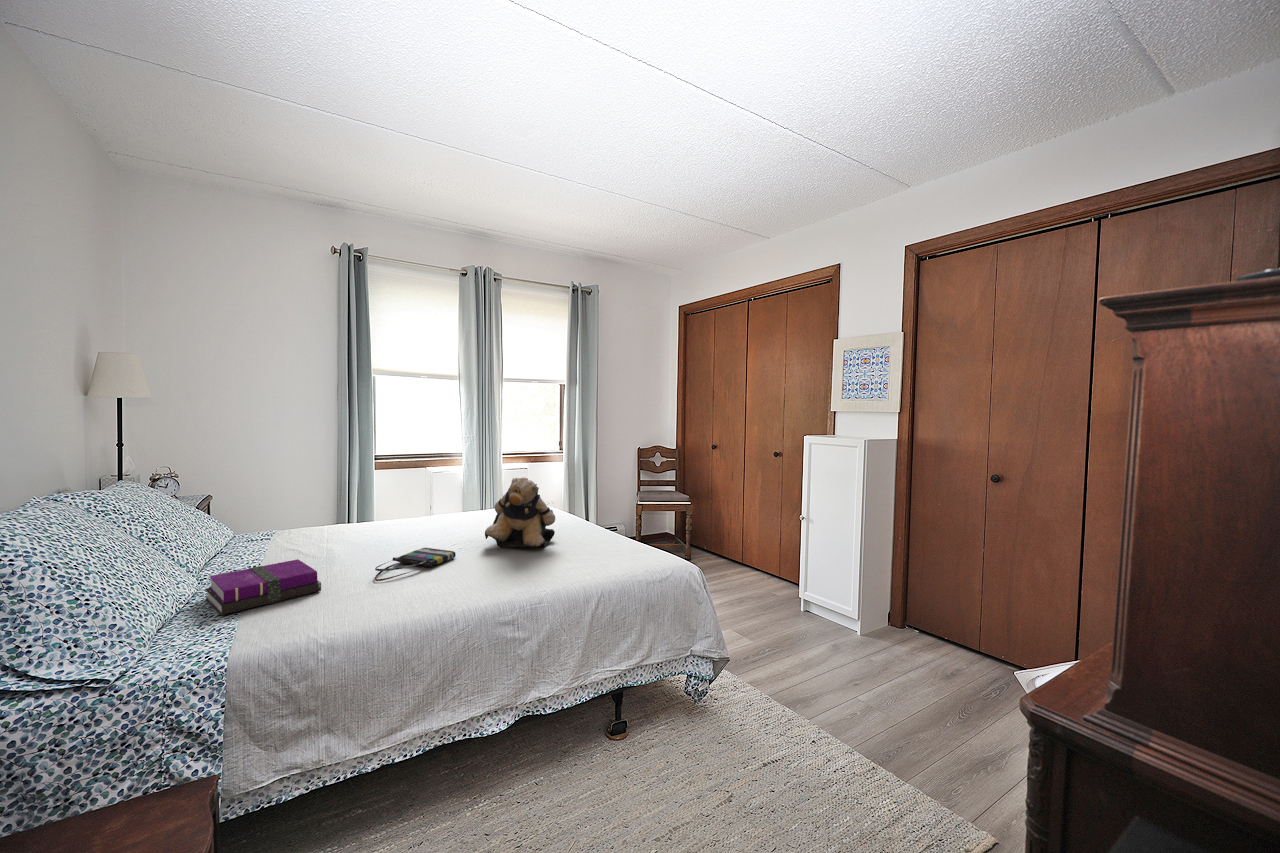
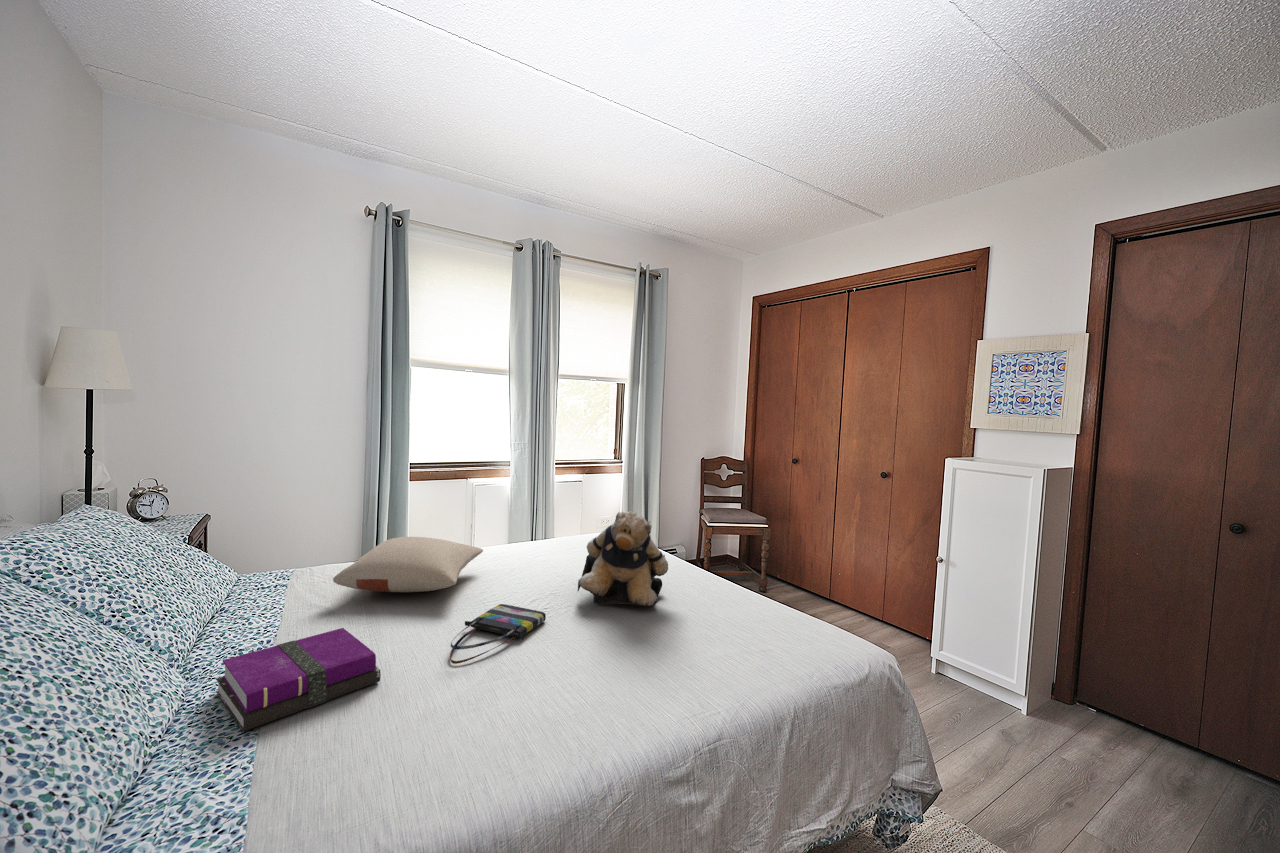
pillow: none [298,504,421,543] -> present [333,537,483,592]

